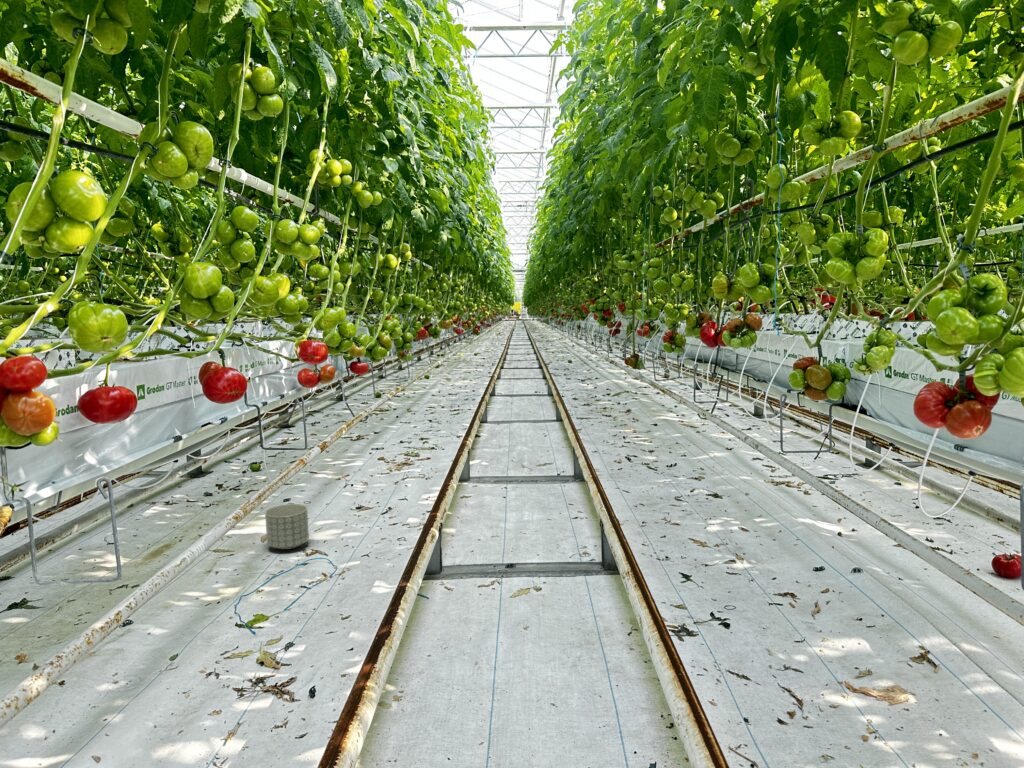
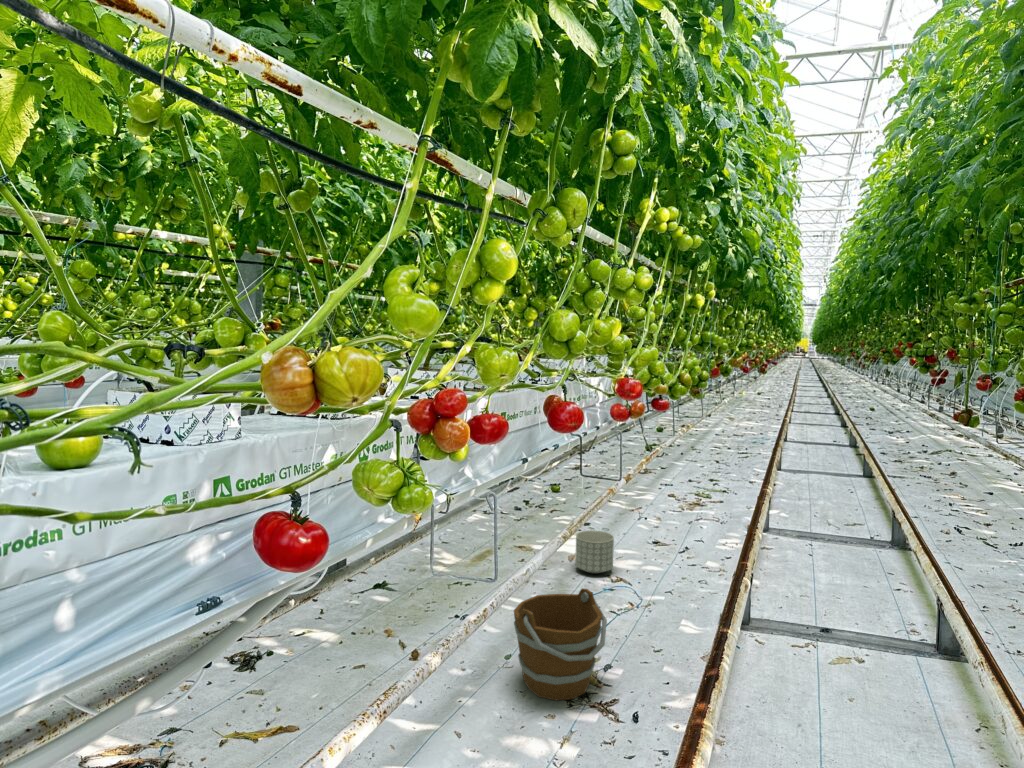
bucket: none [167,568,281,698] -> present [514,588,607,700]

